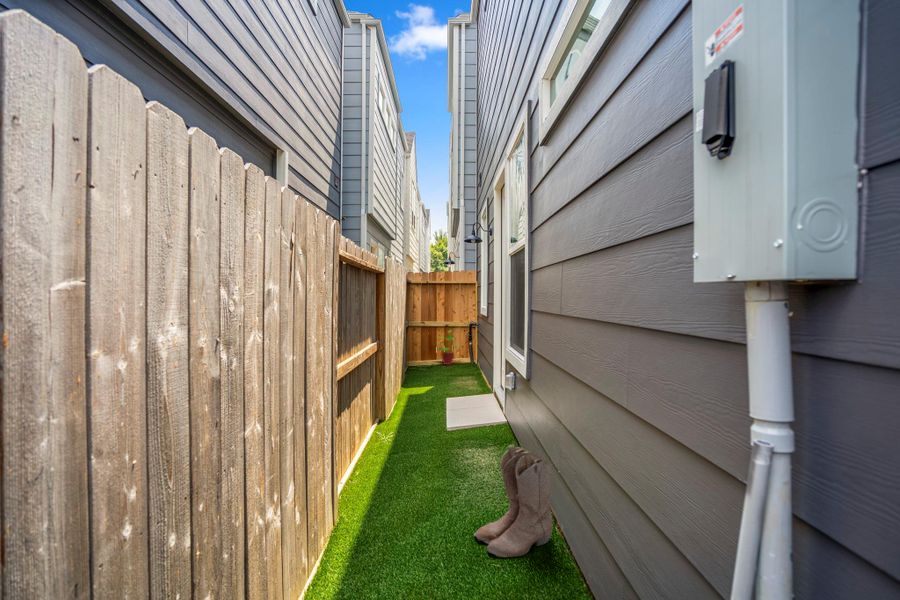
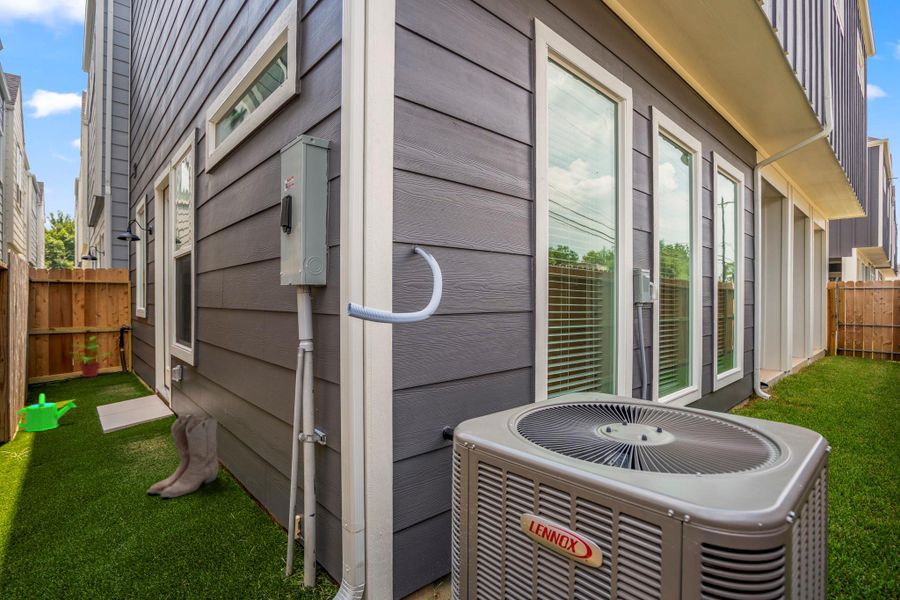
watering can: none [388,382,431,416] -> present [17,394,76,432]

